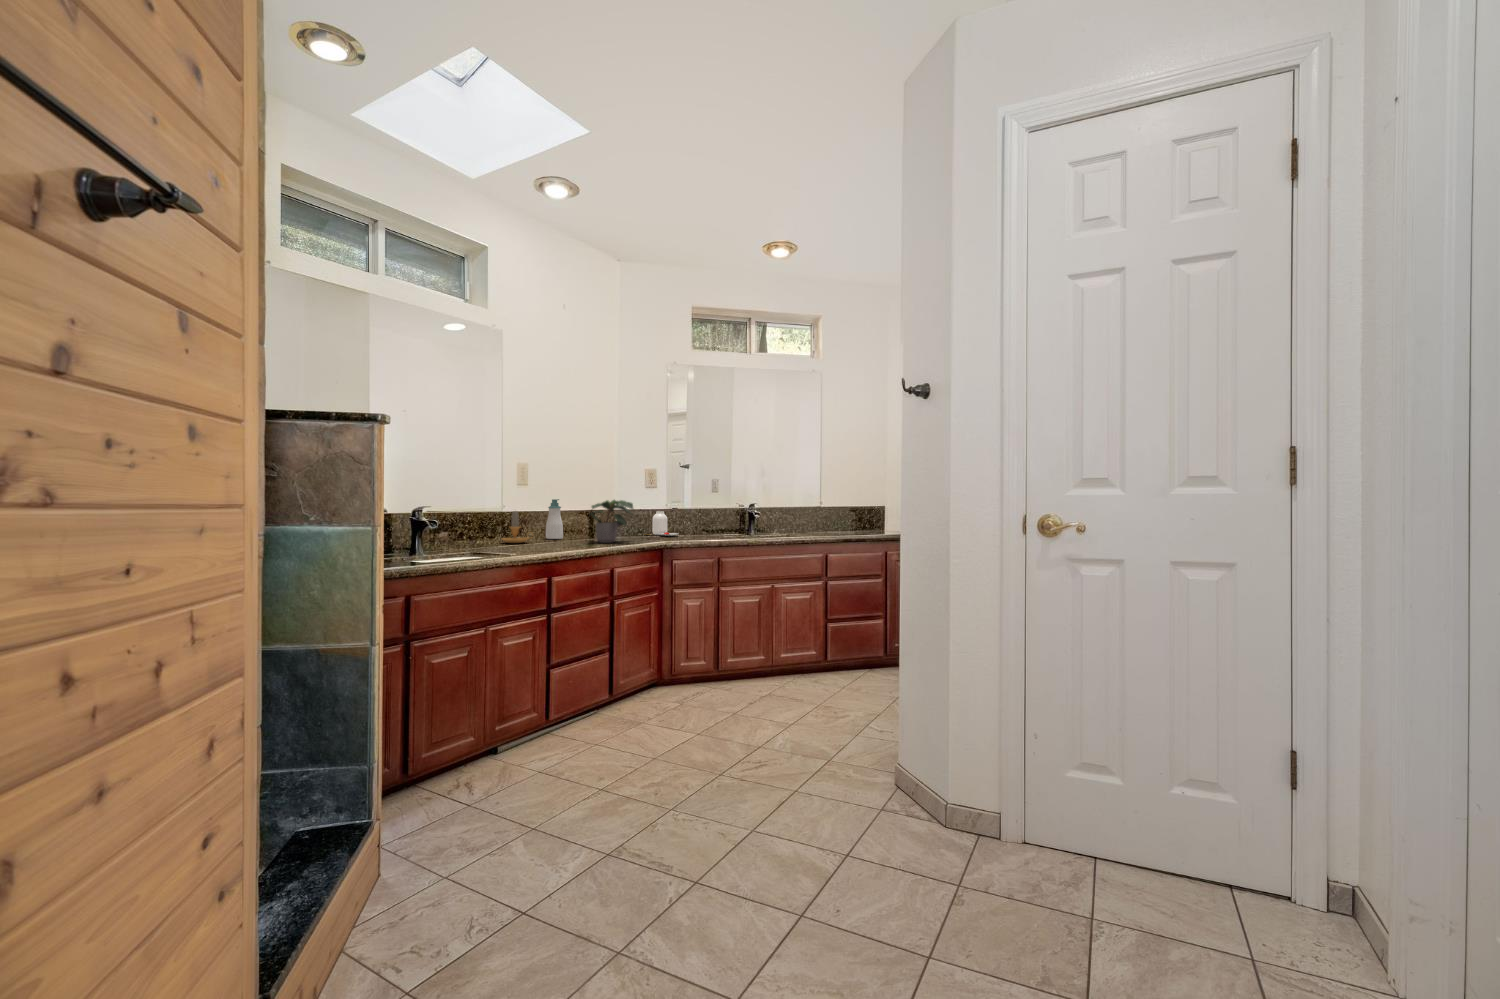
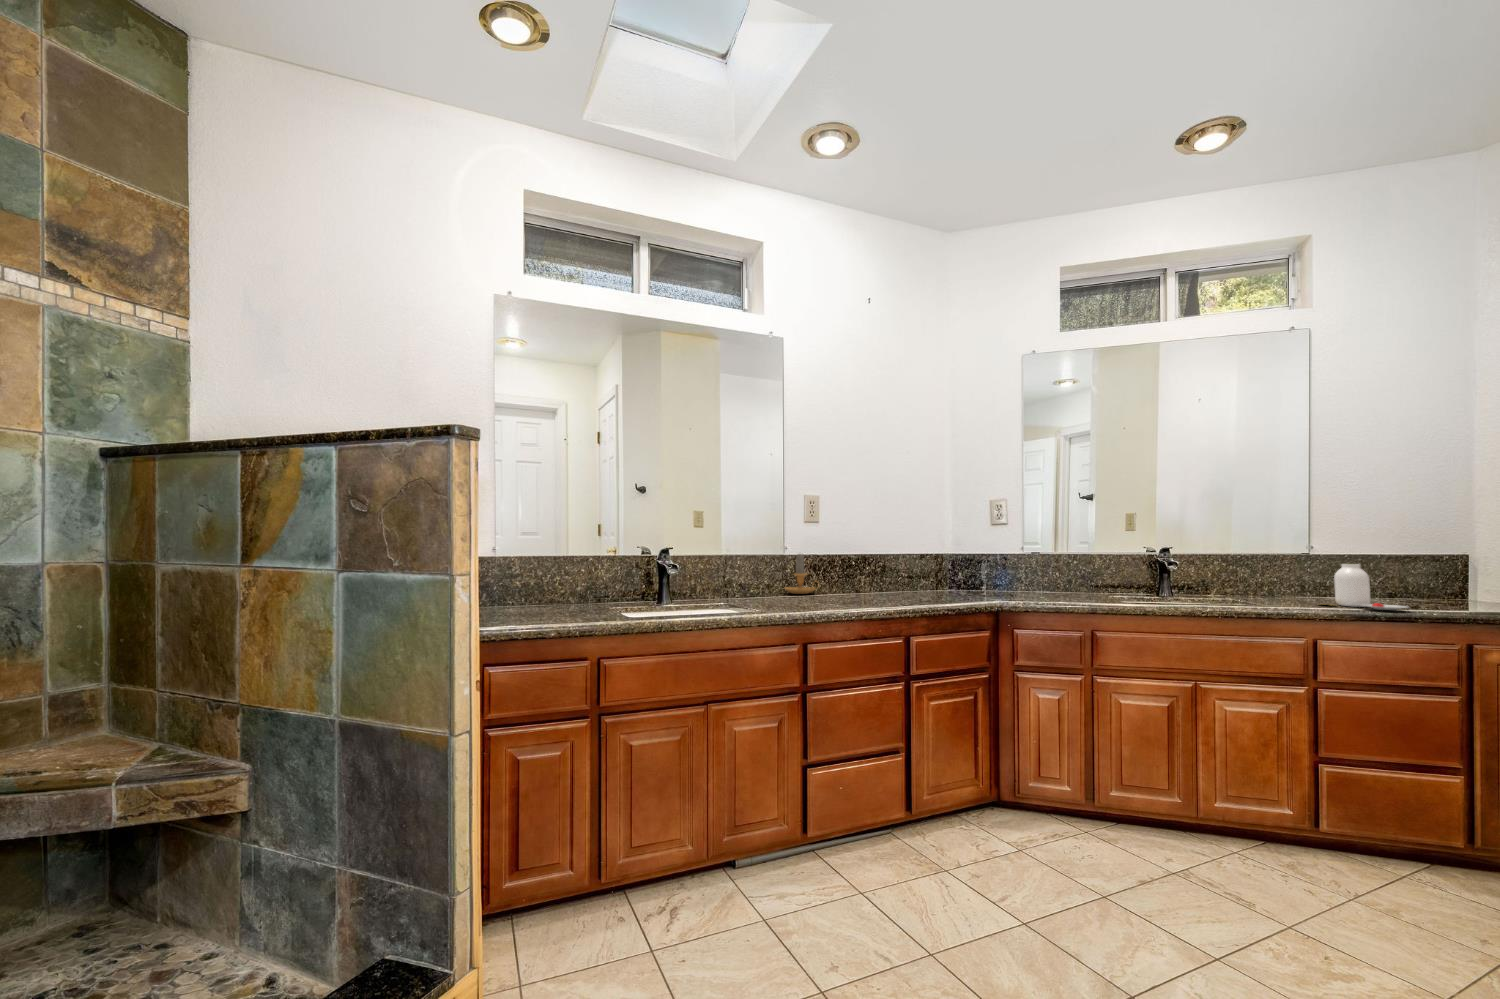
soap bottle: present [546,499,563,539] -> none [845,540,867,591]
potted plant: present [590,500,633,543] -> none [887,539,952,599]
jar: present [644,511,677,536] -> present [1334,564,1407,610]

